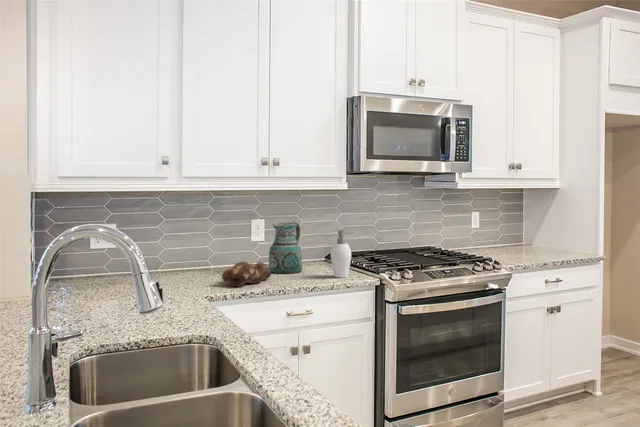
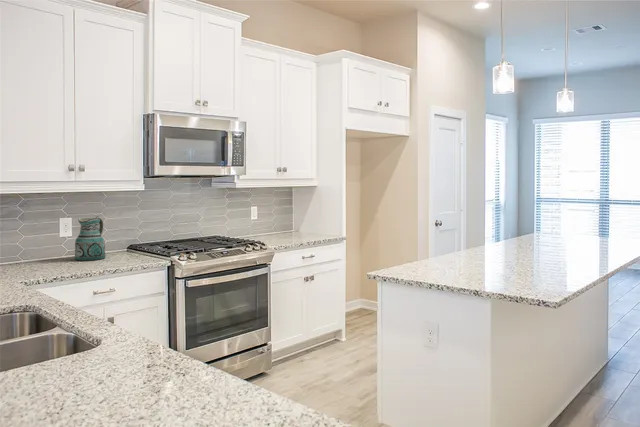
soap dispenser: present [331,230,351,278] -> none [130,223,152,261]
bread loaf: present [222,262,271,286] -> none [32,252,77,272]

